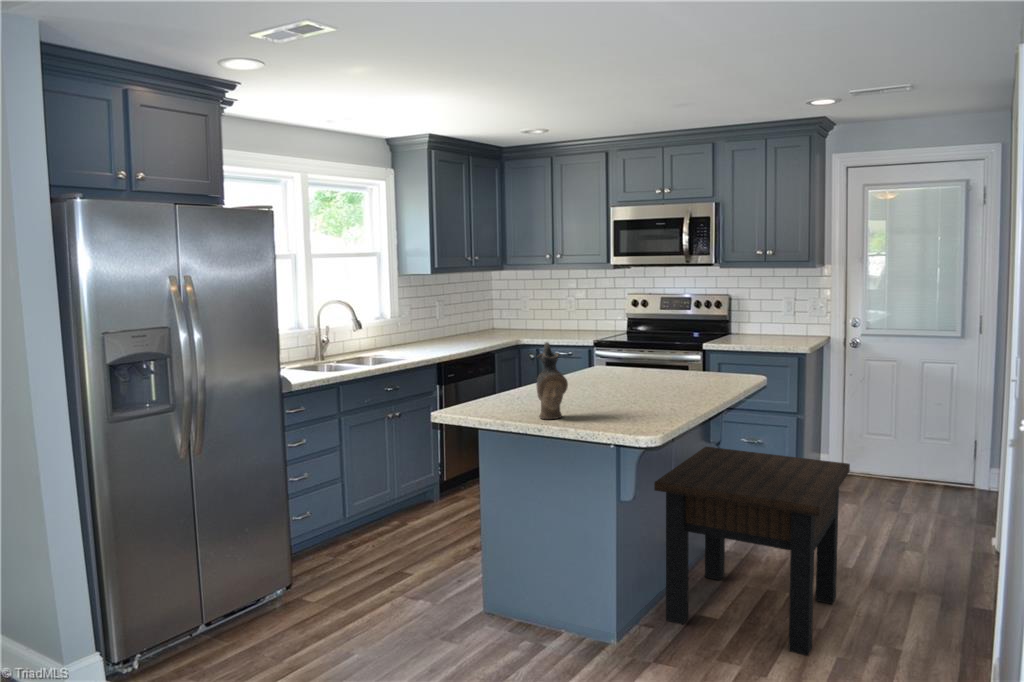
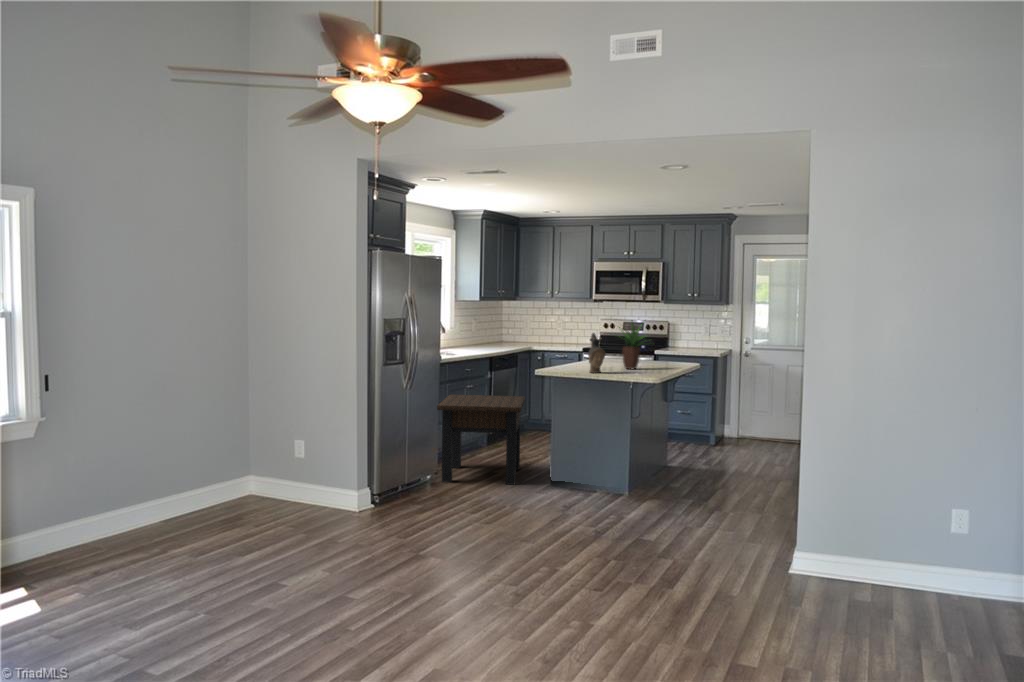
potted plant: none [592,310,672,404] -> present [619,320,644,369]
side table: present [654,447,850,656] -> present [437,395,525,485]

